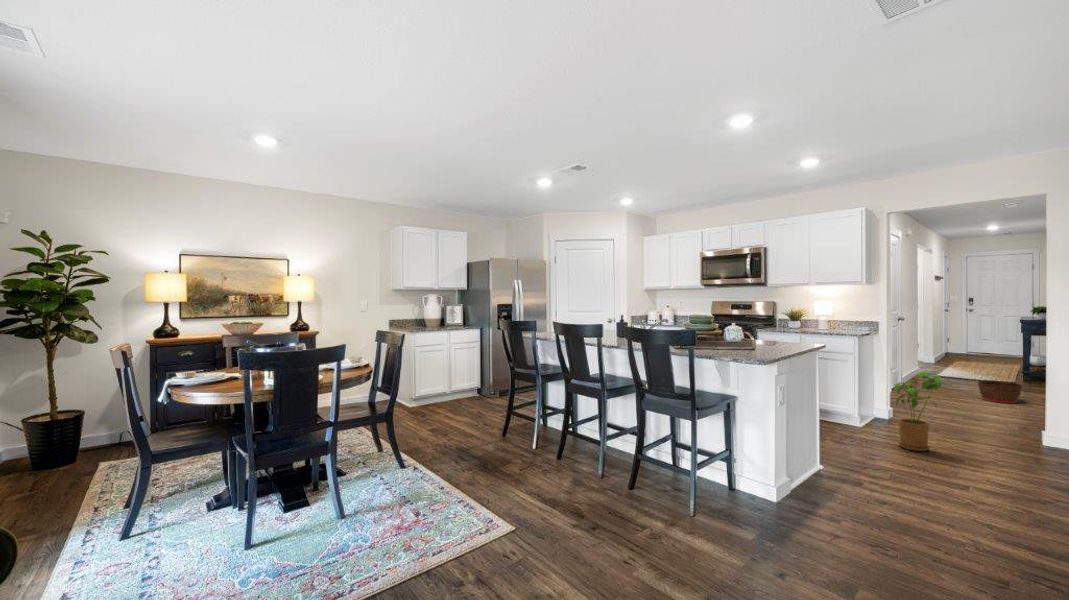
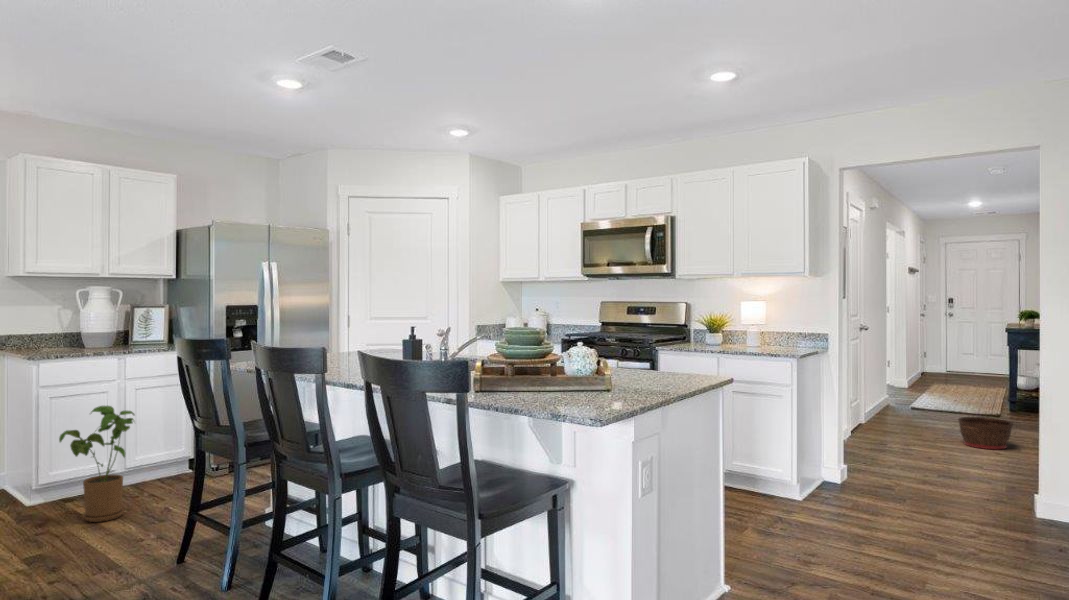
house plant: present [894,372,949,451] -> present [59,406,134,522]

